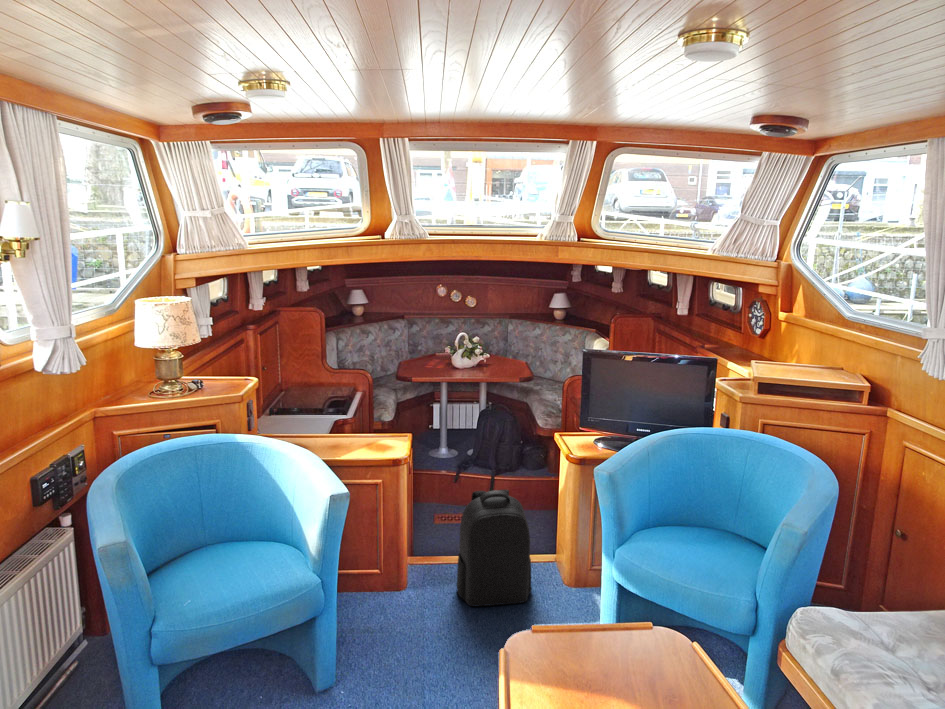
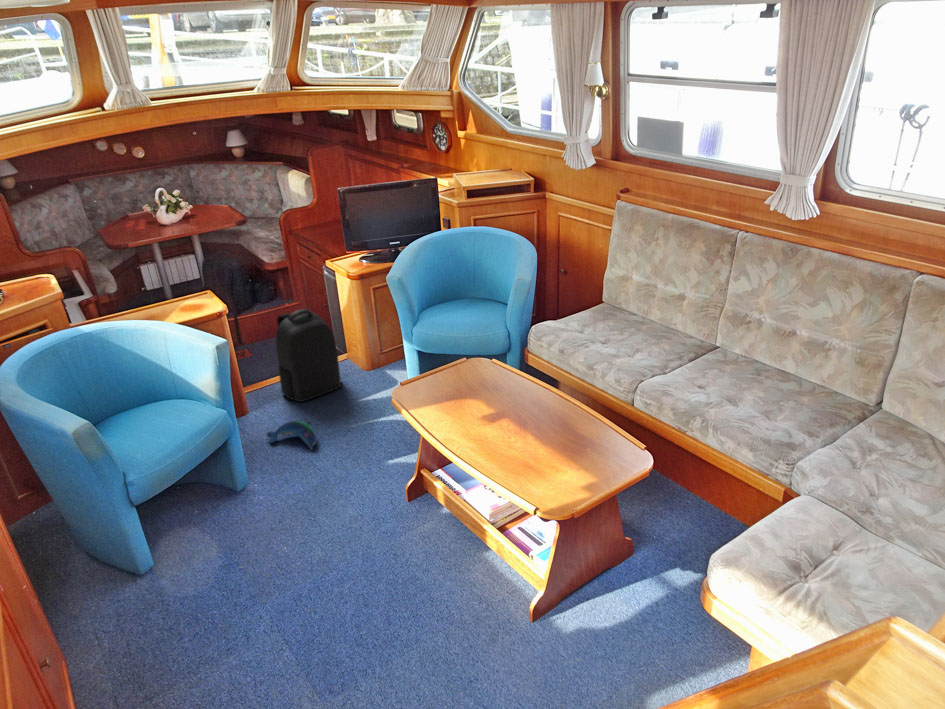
plush toy: none [402,632,456,682] -> present [267,421,316,450]

